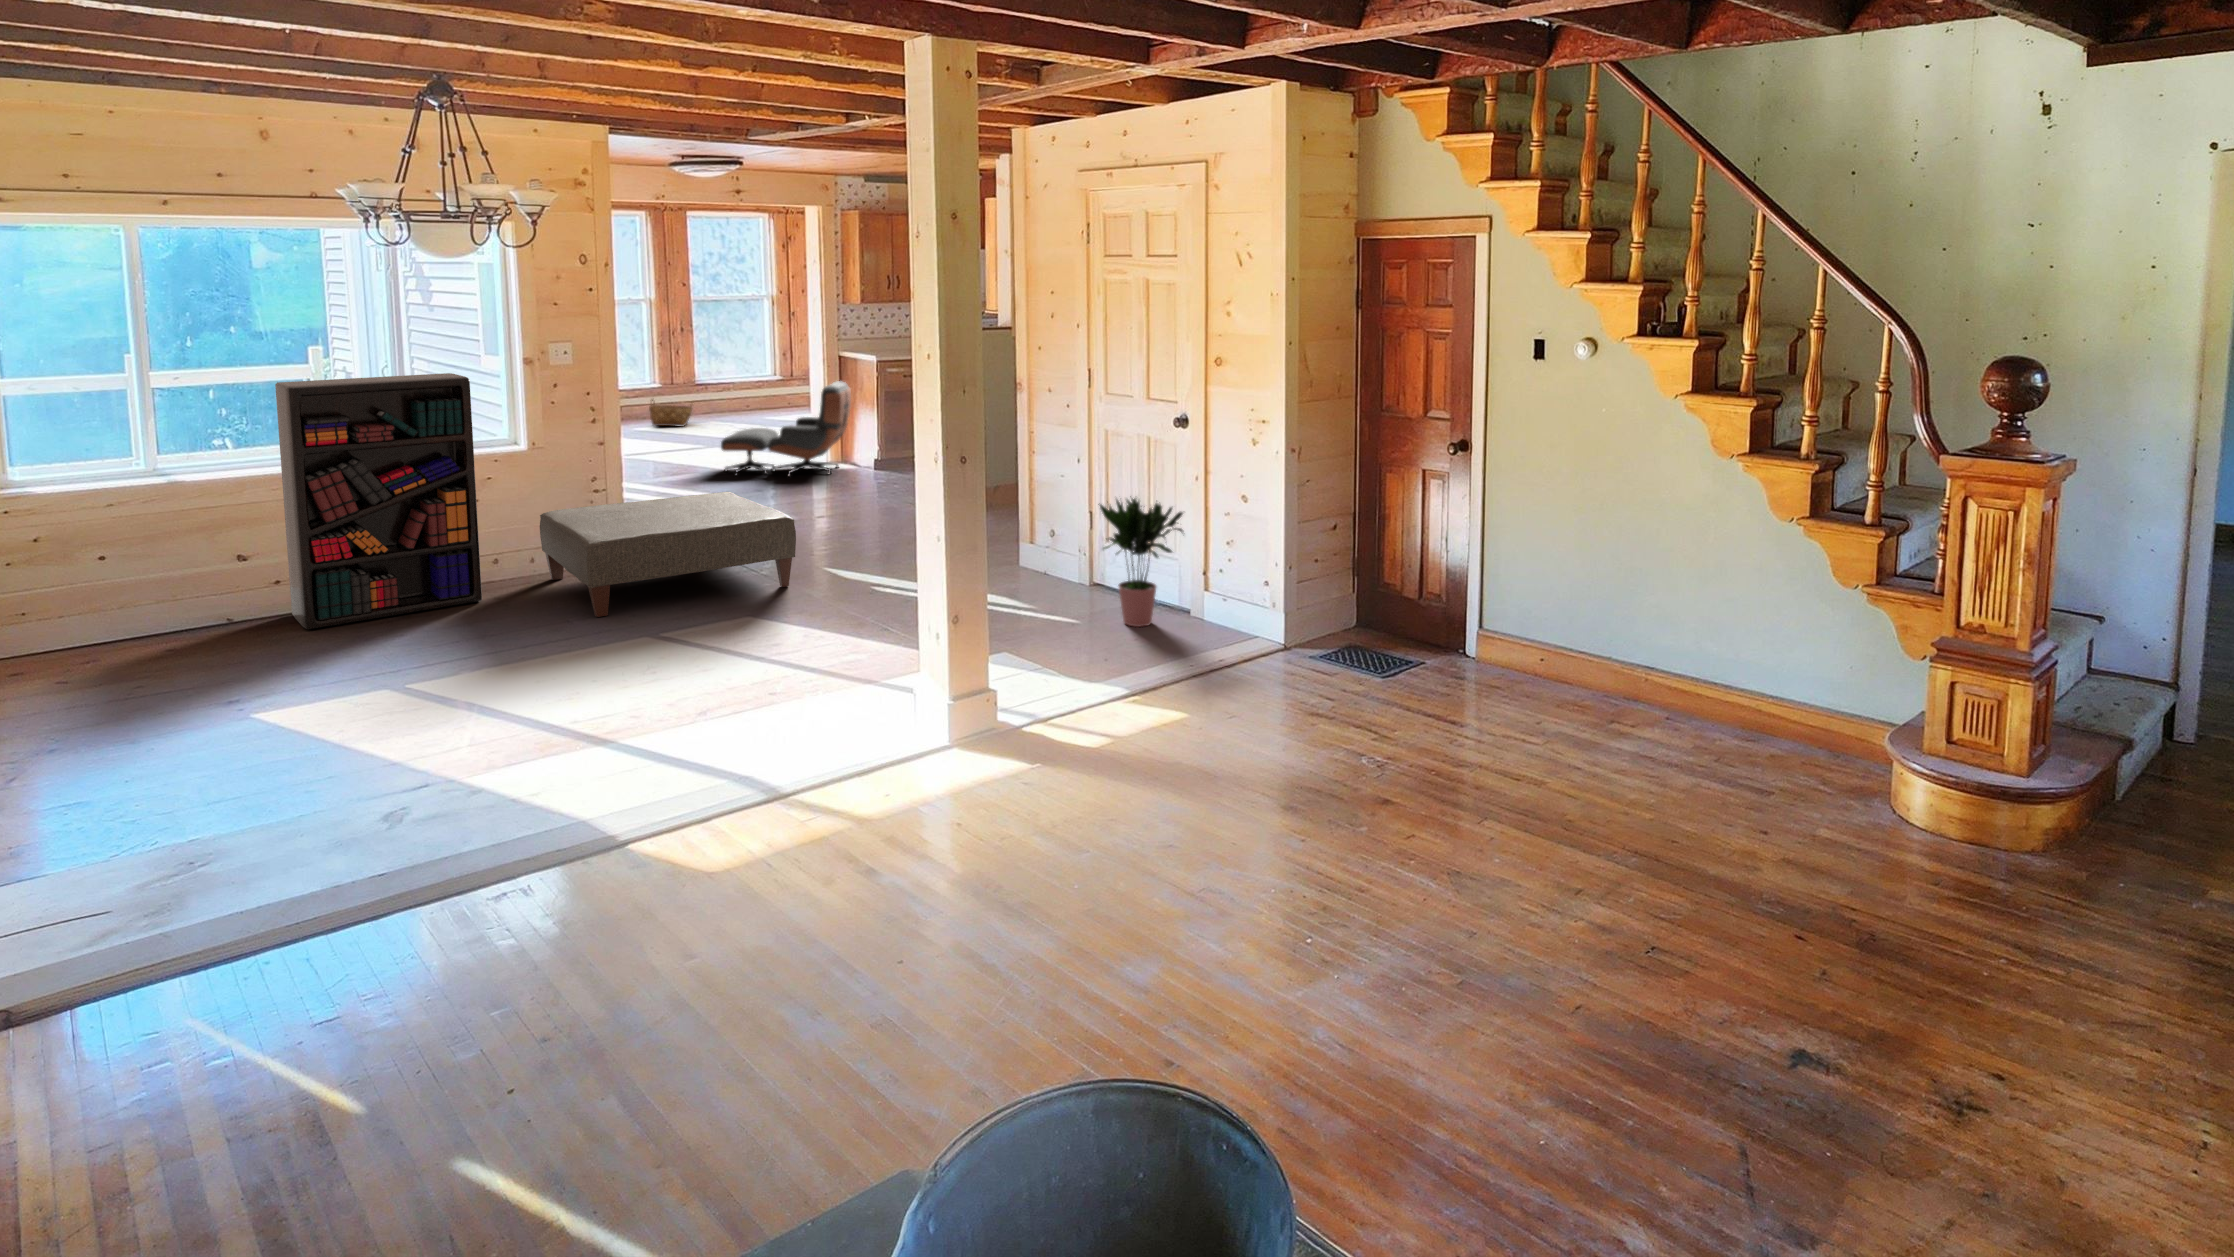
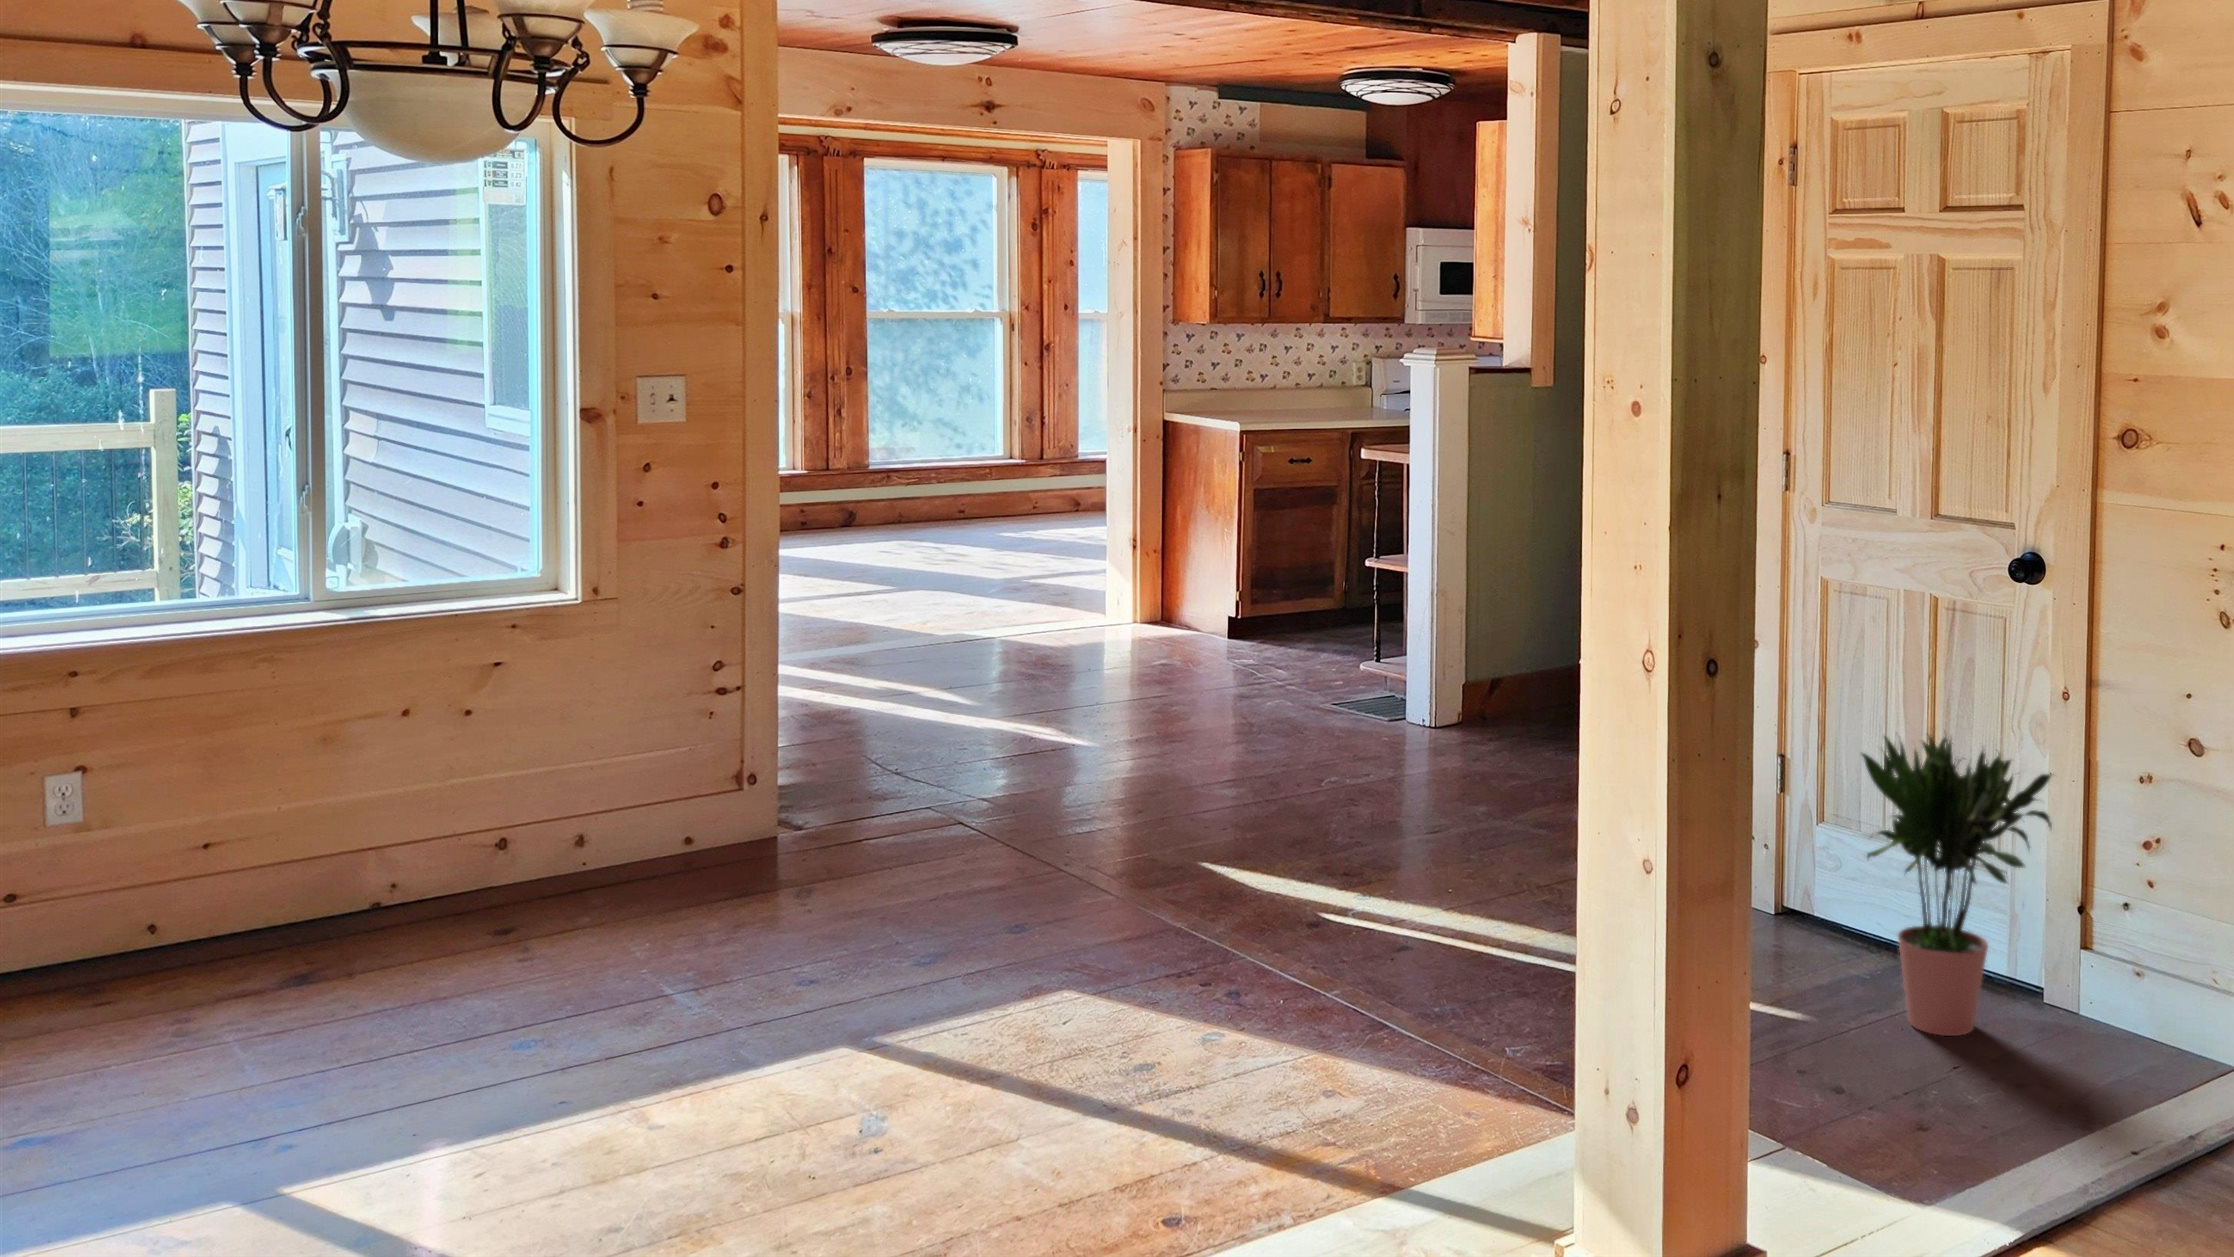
bookshelf: present [275,373,482,629] -> none [50,438,477,1006]
lounge chair: present [721,381,851,476] -> none [938,469,1183,652]
woven basket: present [649,399,692,426] -> none [786,494,866,548]
ottoman: present [540,492,796,617] -> none [603,695,1150,984]

